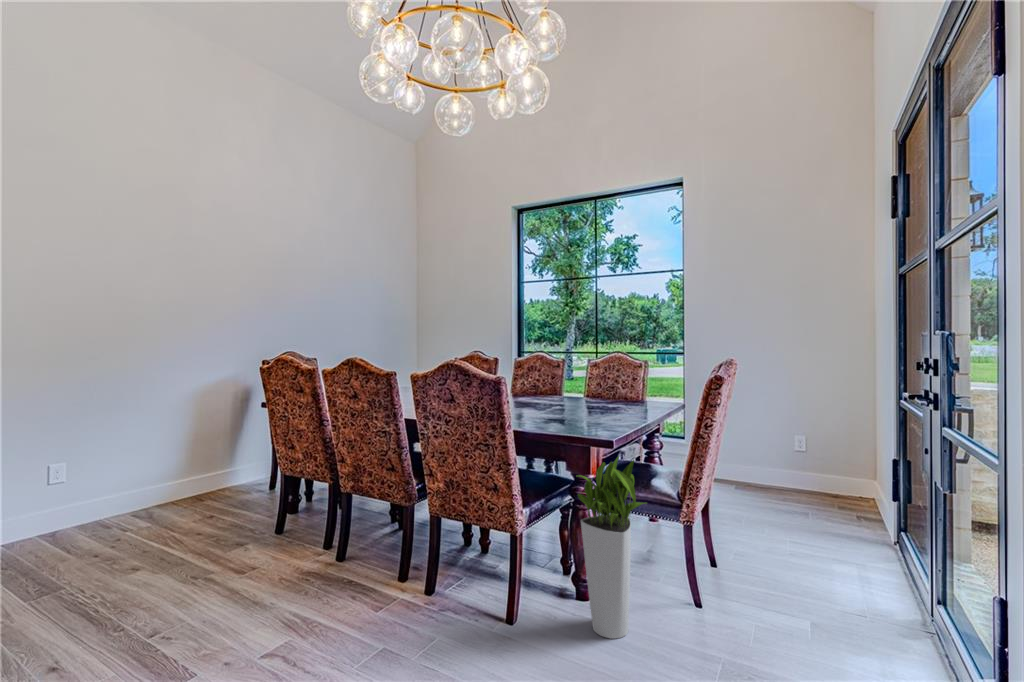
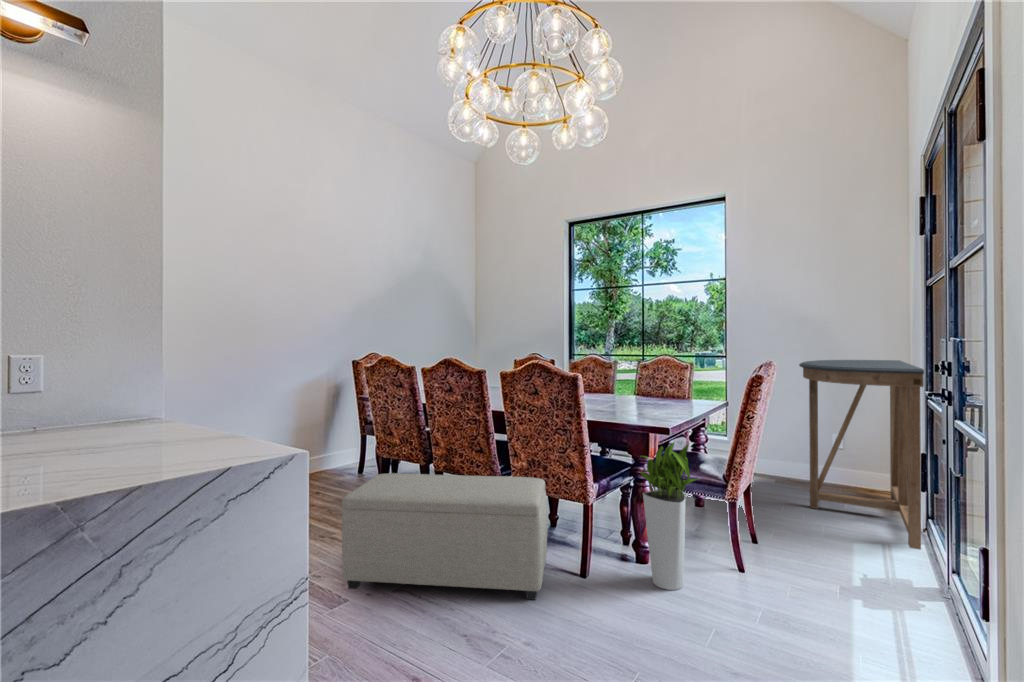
console table: none [762,356,900,572] -> present [799,360,924,550]
ottoman: none [197,500,468,660] -> present [342,473,547,600]

